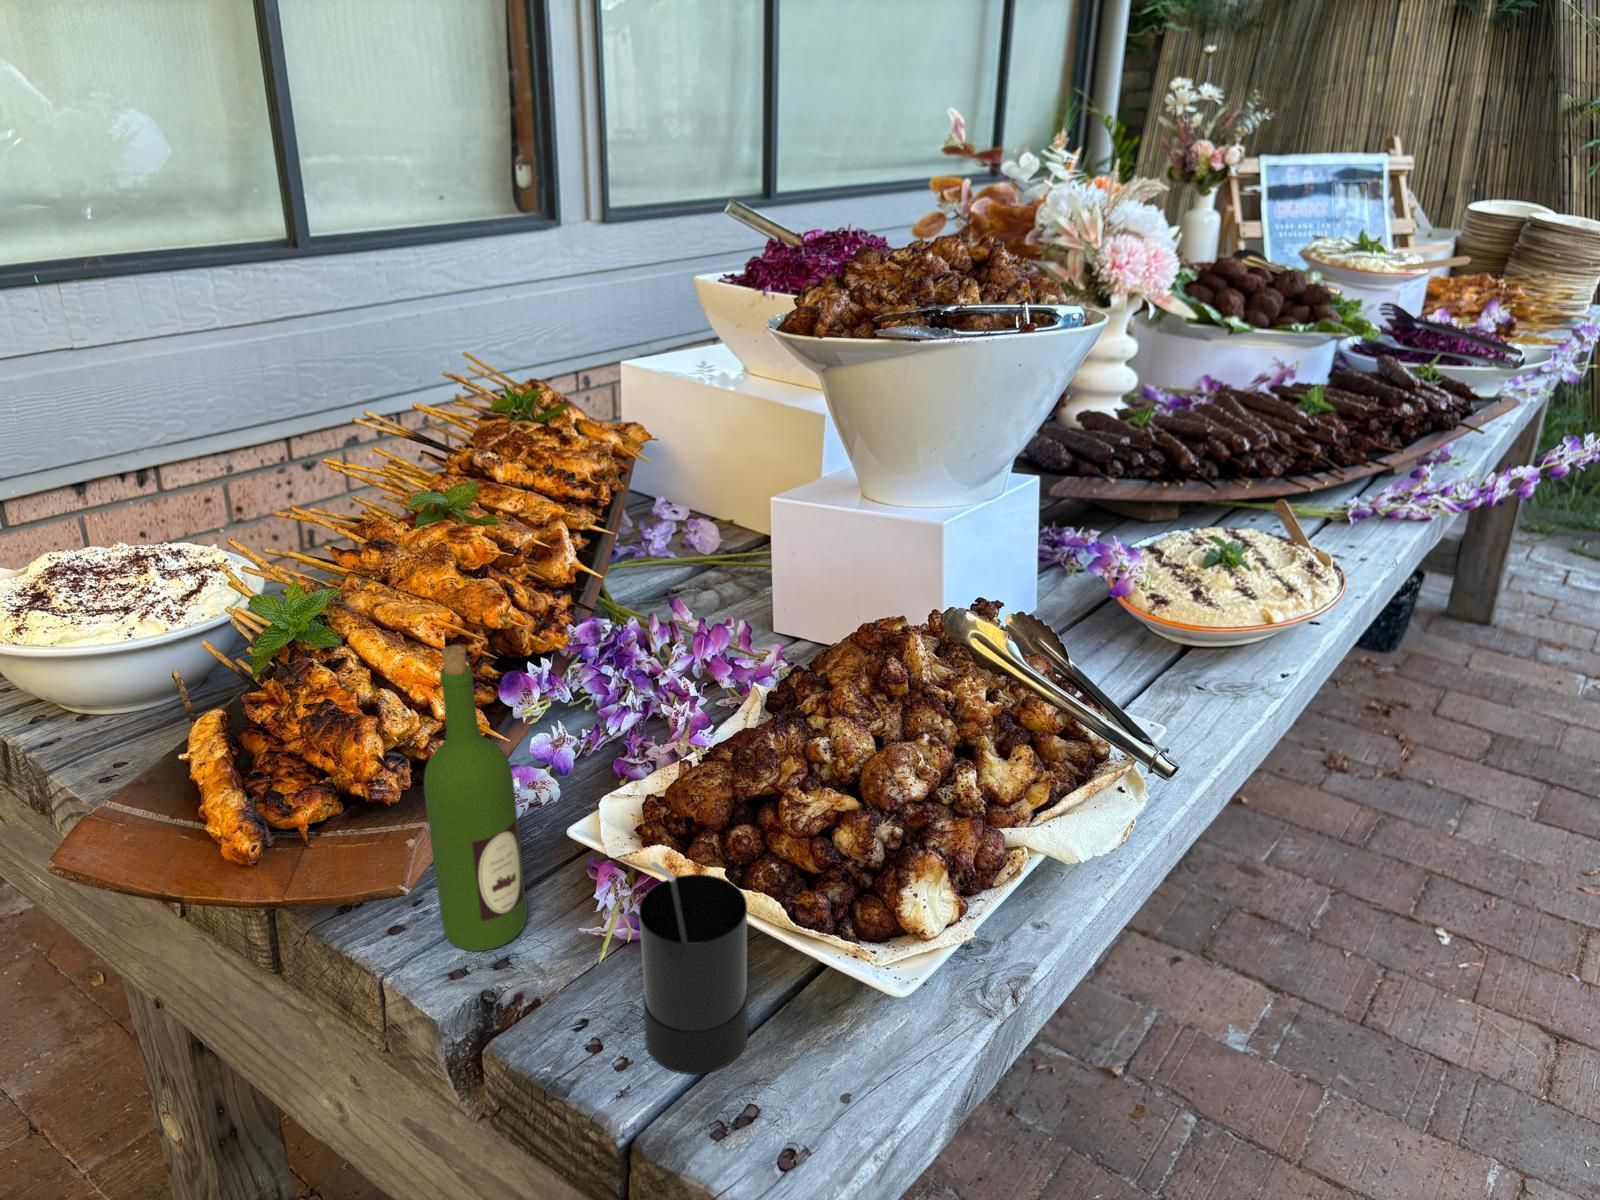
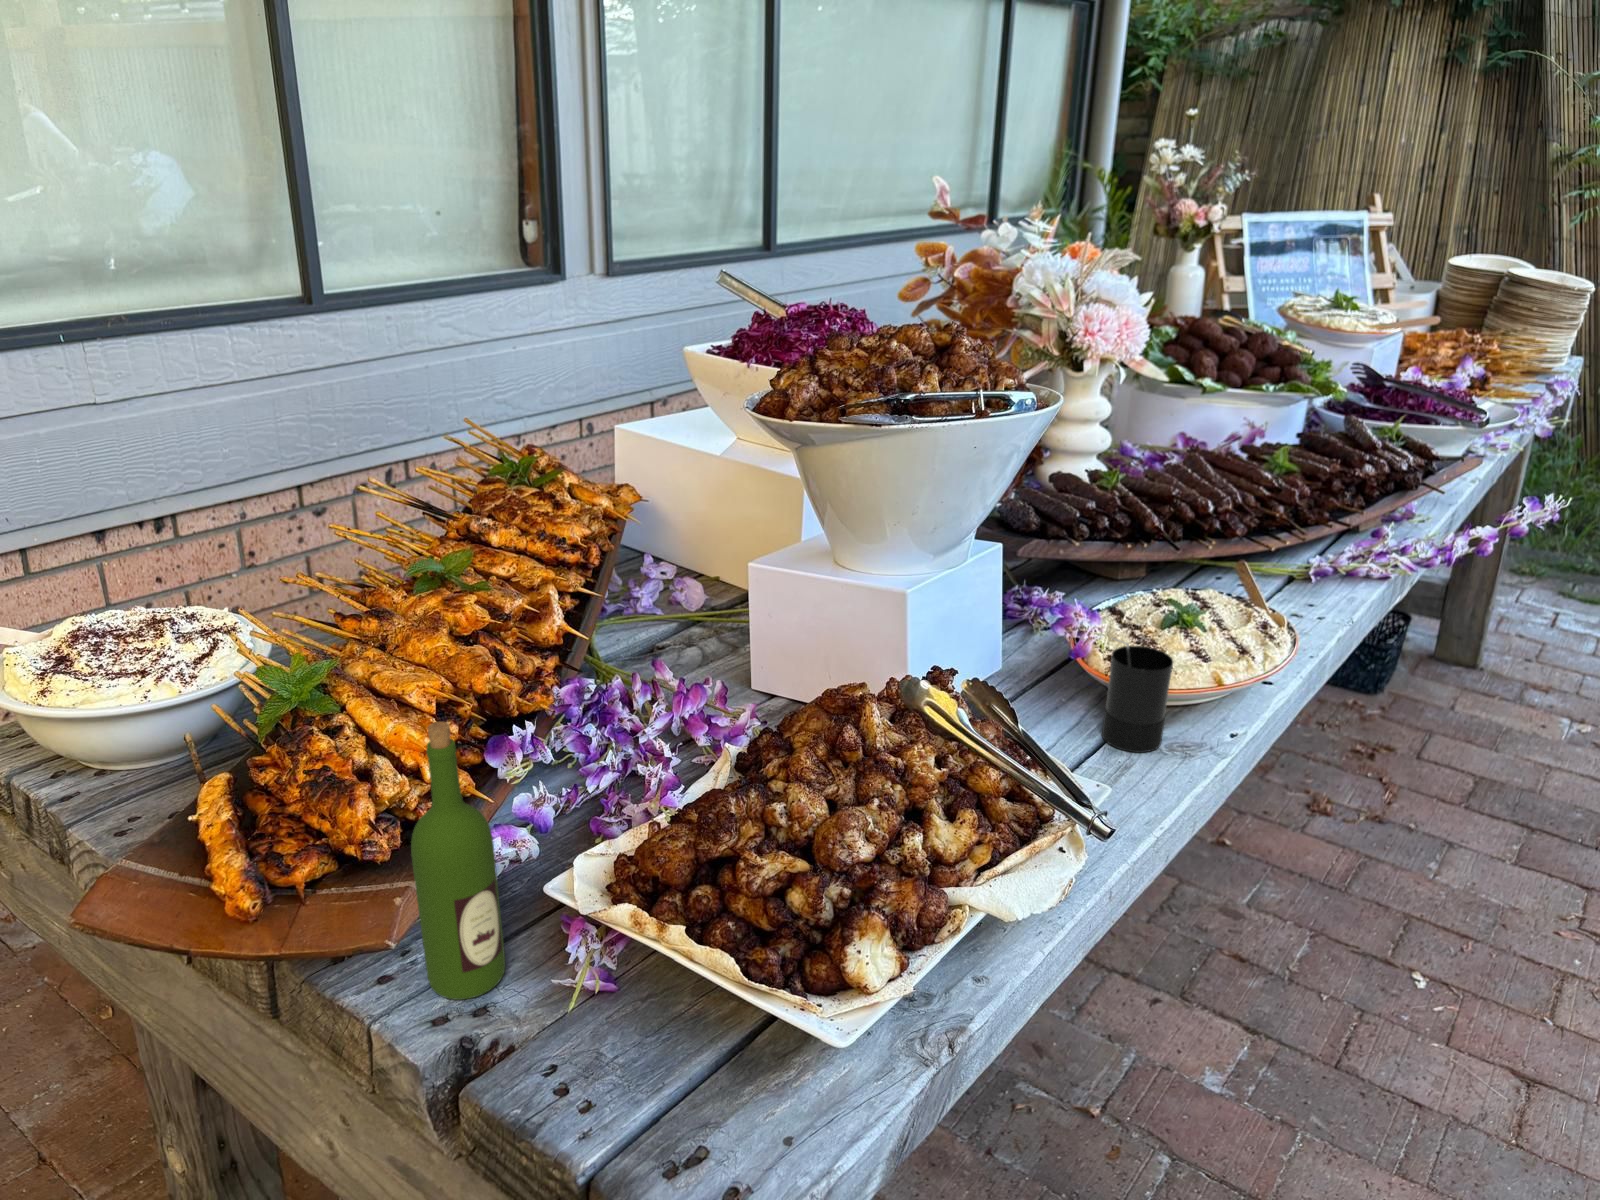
candle: present [639,862,748,1074] -> present [1102,638,1173,752]

